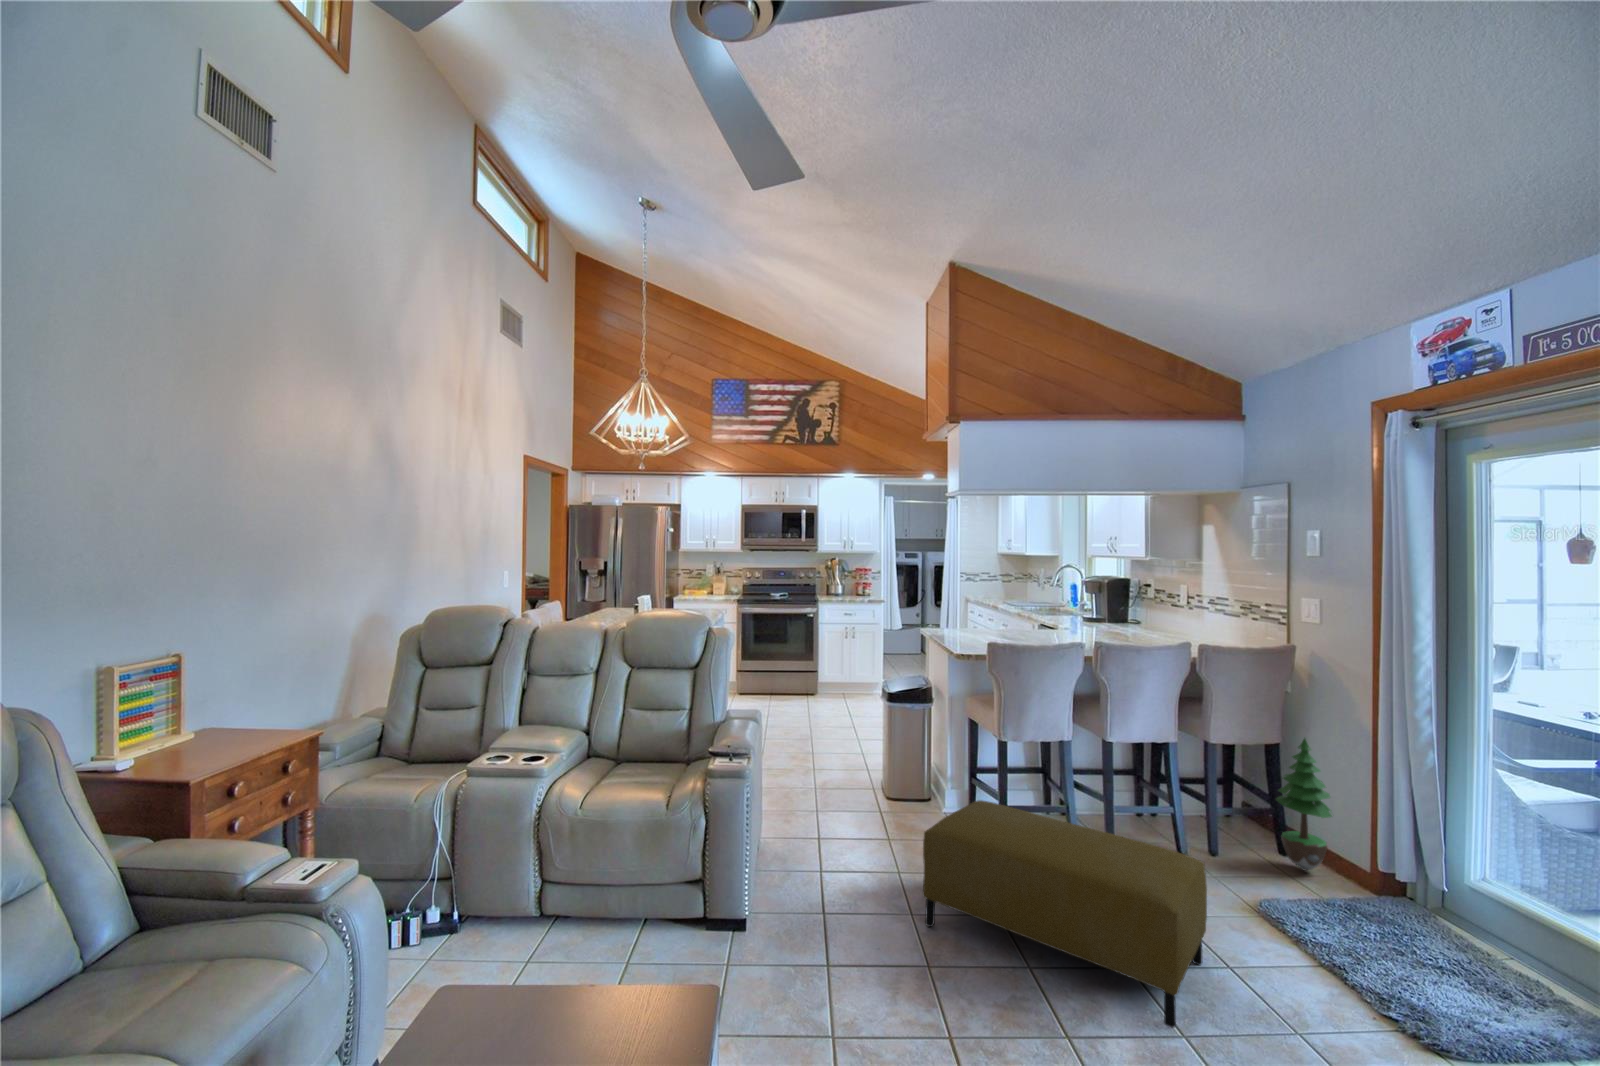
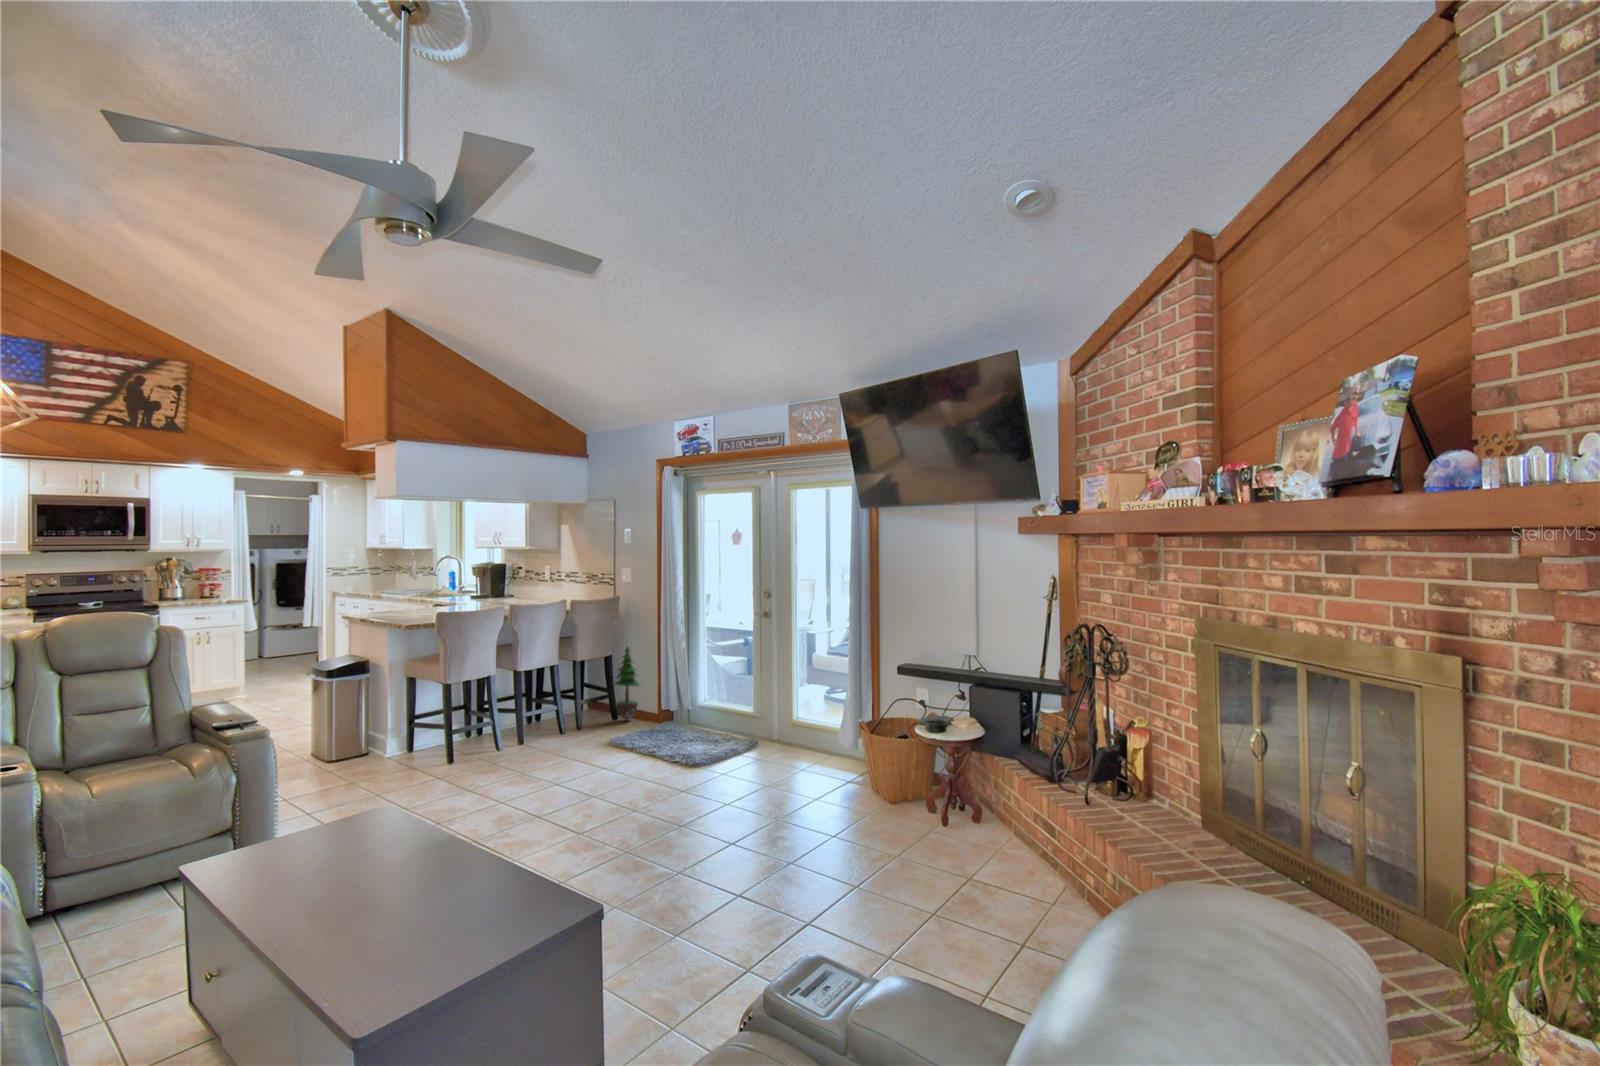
ottoman: present [923,800,1207,1028] -> none [446,698,600,778]

